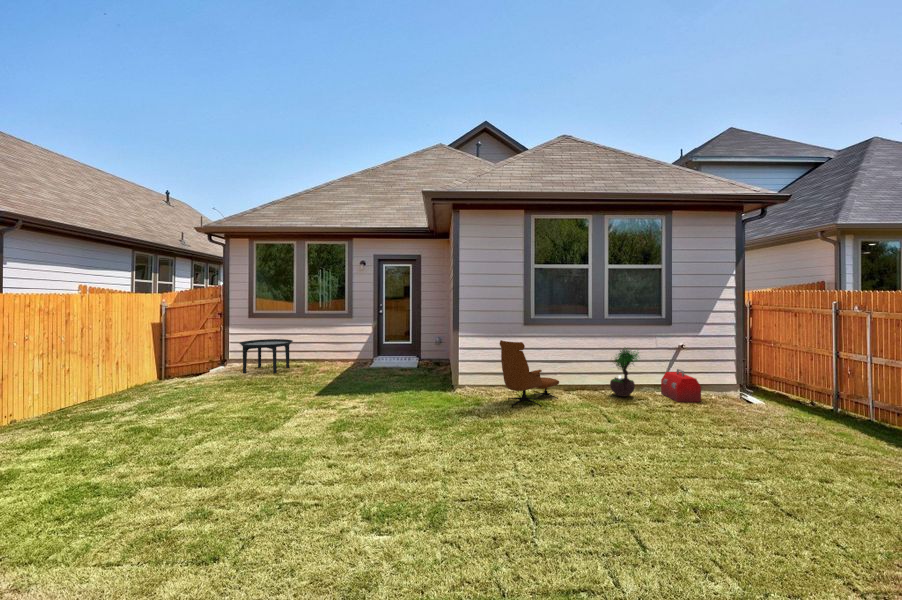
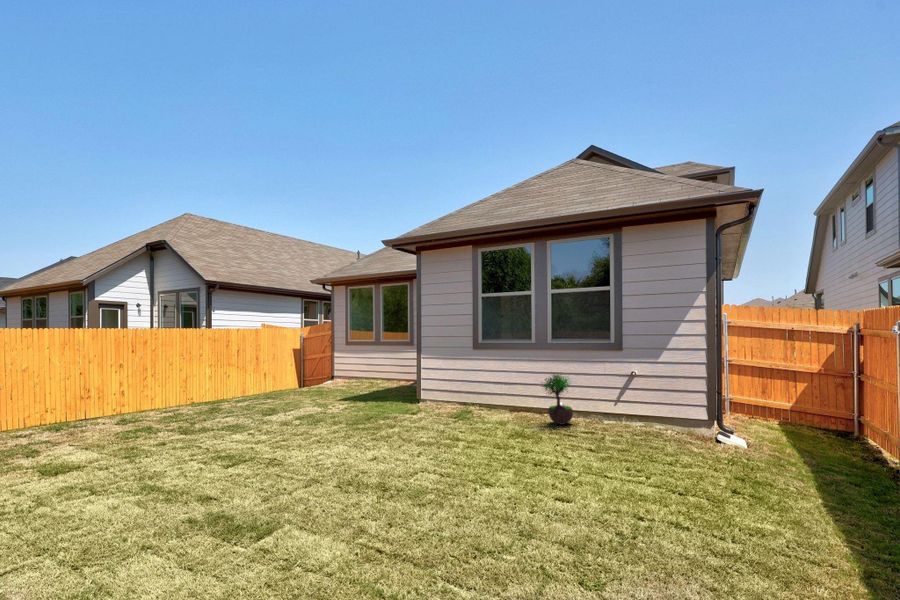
round table: present [240,339,293,373] -> none [330,361,367,386]
lounge chair: present [500,340,559,407] -> none [428,361,500,424]
toolbox: present [661,369,701,402] -> none [605,399,639,438]

